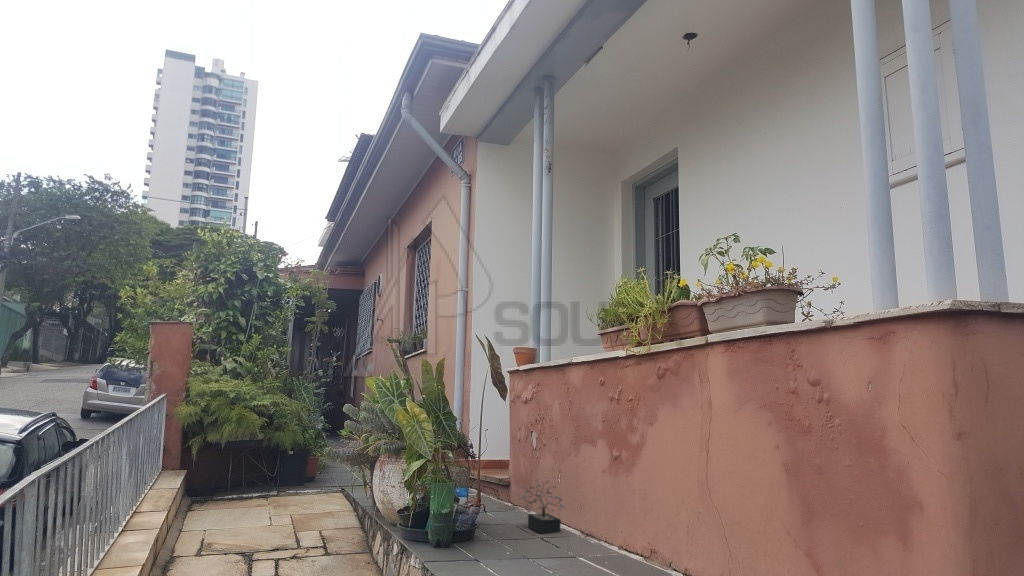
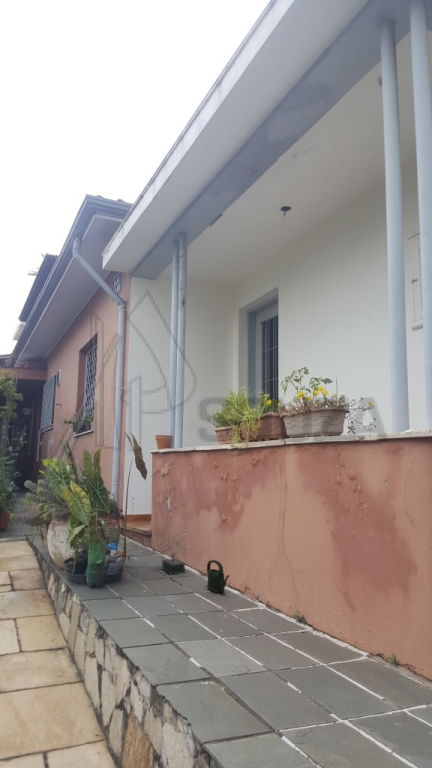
watering can: none [593,511,628,556] -> present [207,560,229,593]

